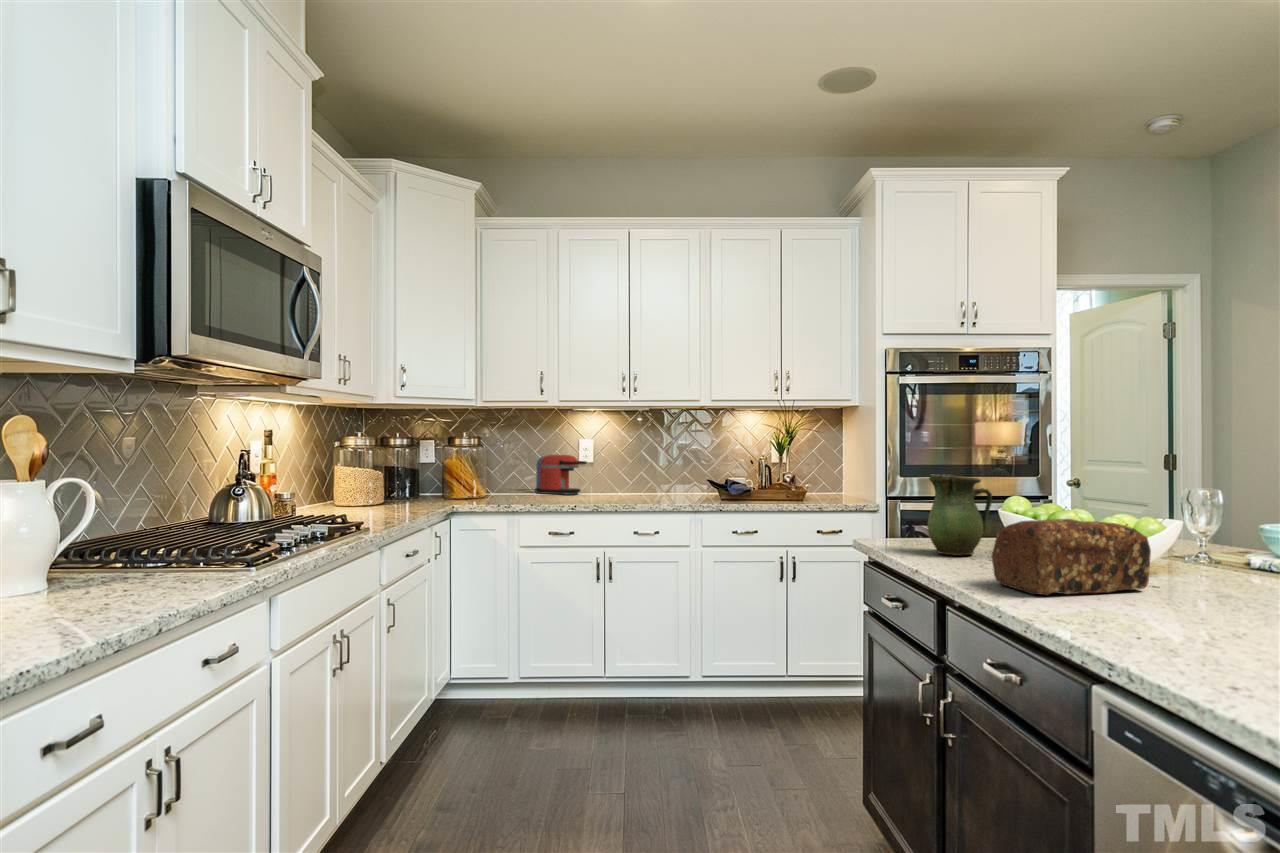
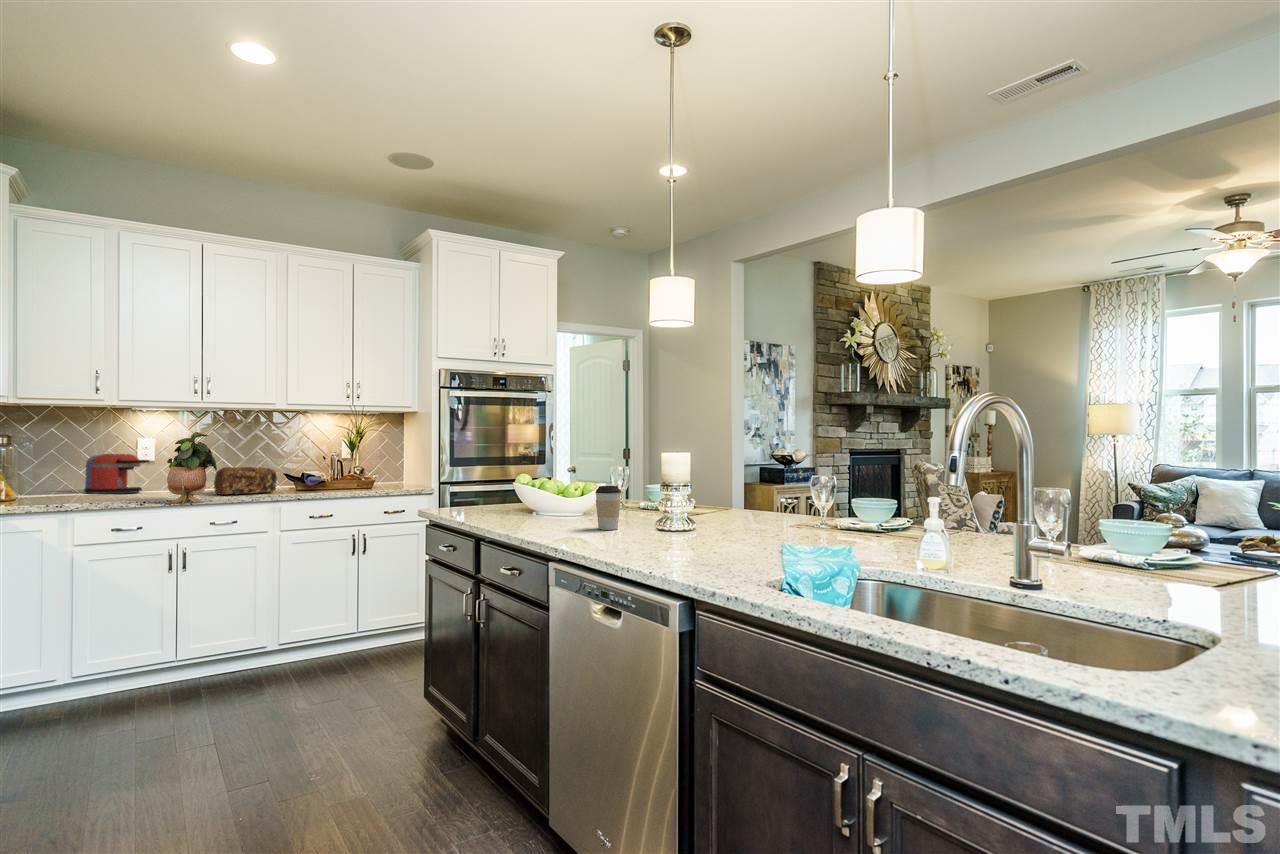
potted plant: none [595,433,639,510] -> present [167,432,217,504]
pitcher: present [928,474,992,555] -> none [469,460,509,514]
bread loaf: present [991,519,1151,595] -> present [214,467,277,495]
coffee cup: none [1173,533,1235,619] -> present [595,486,621,530]

